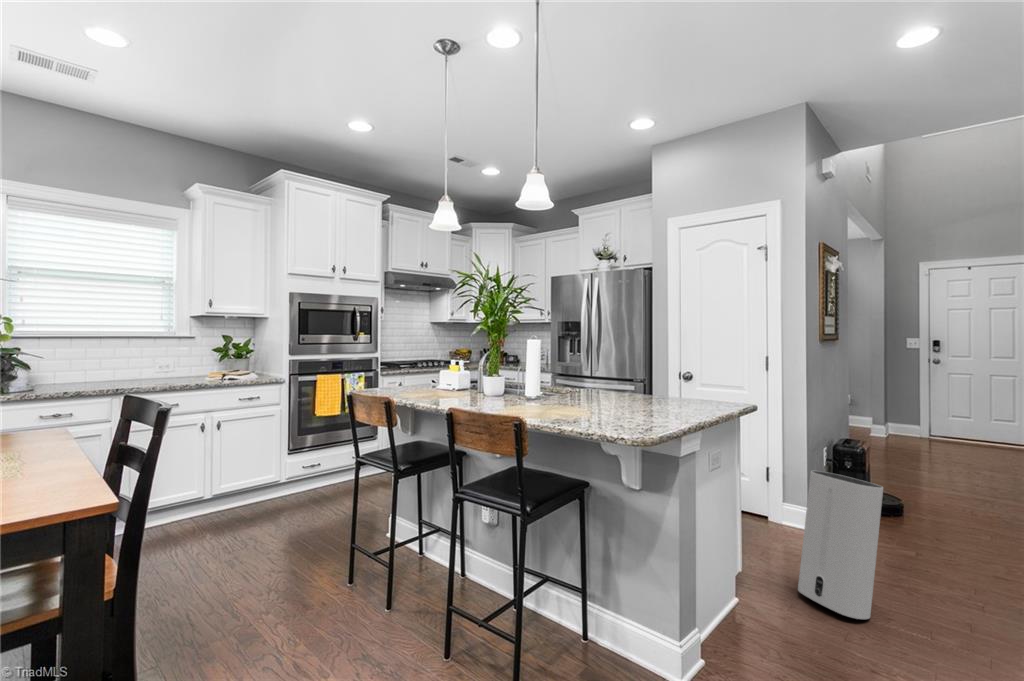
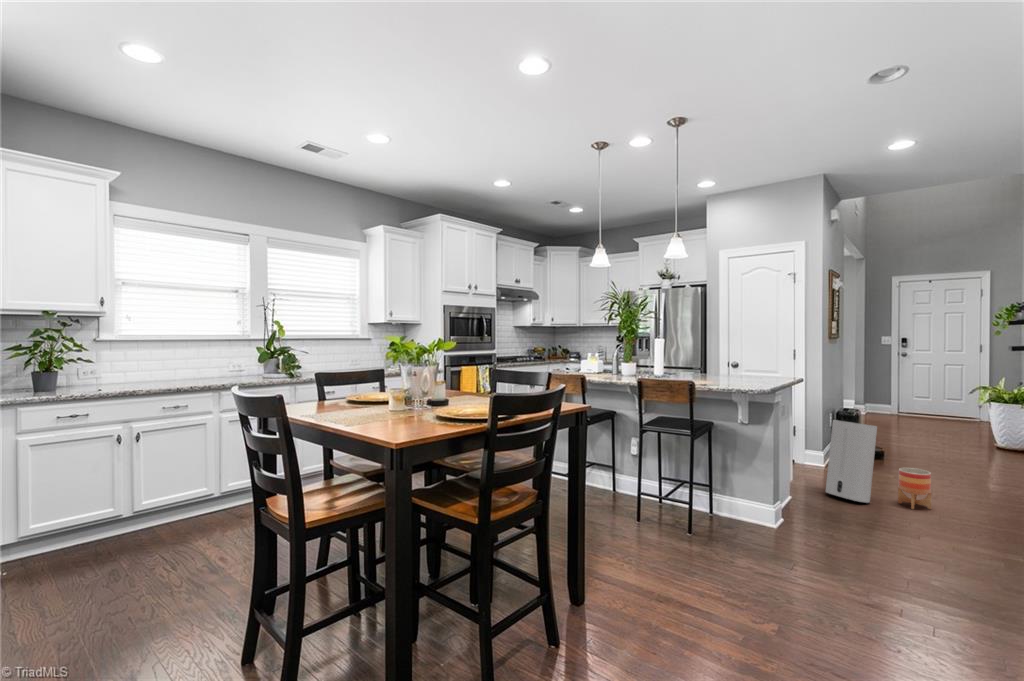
planter: none [920,559,981,641] -> present [898,468,932,509]

